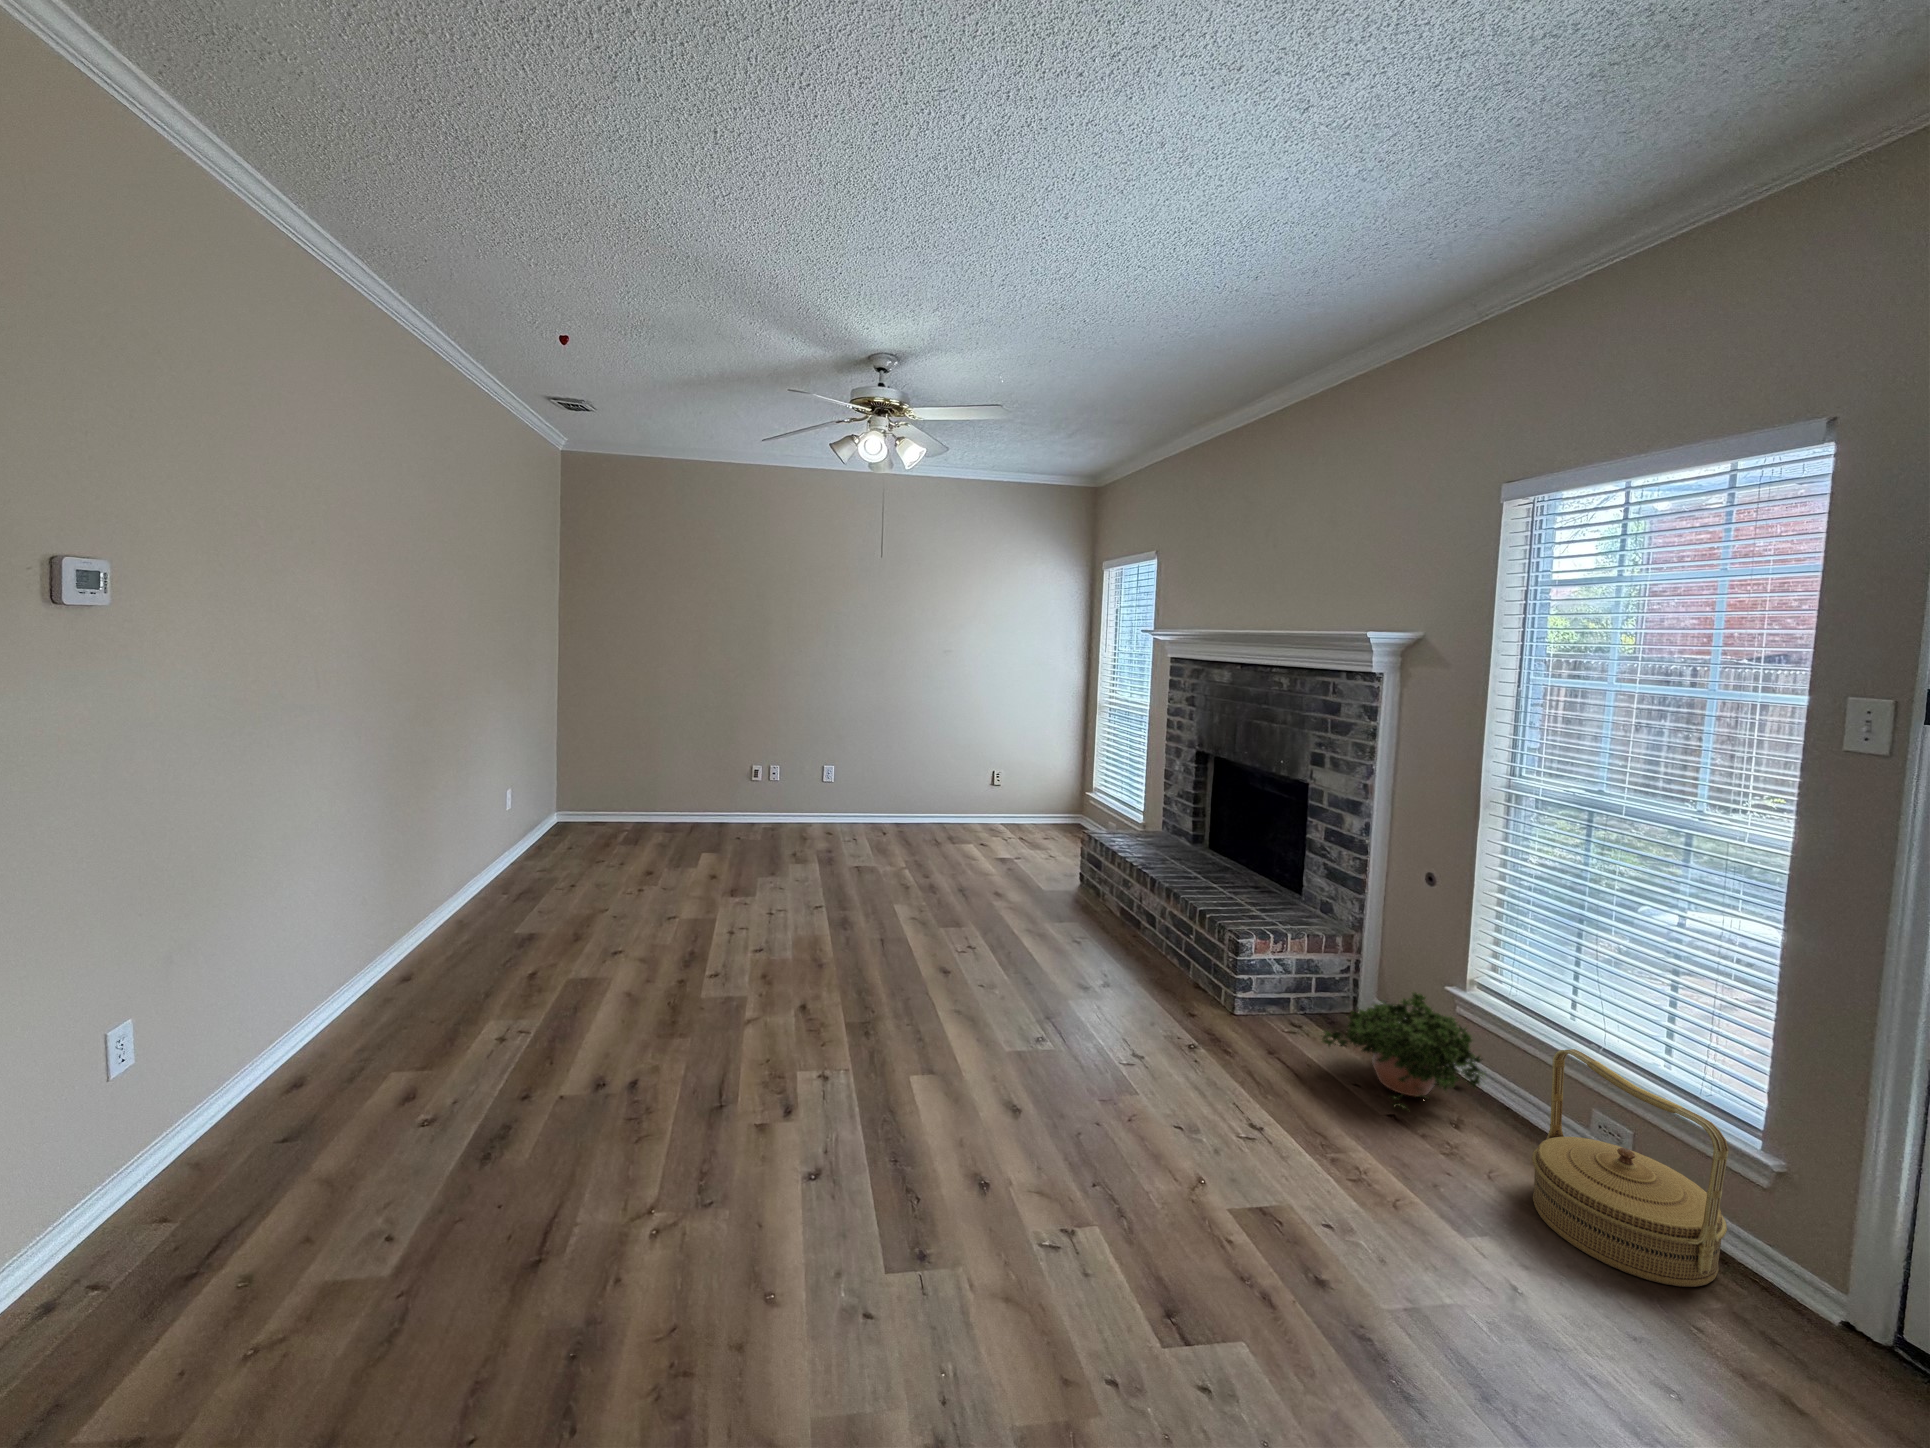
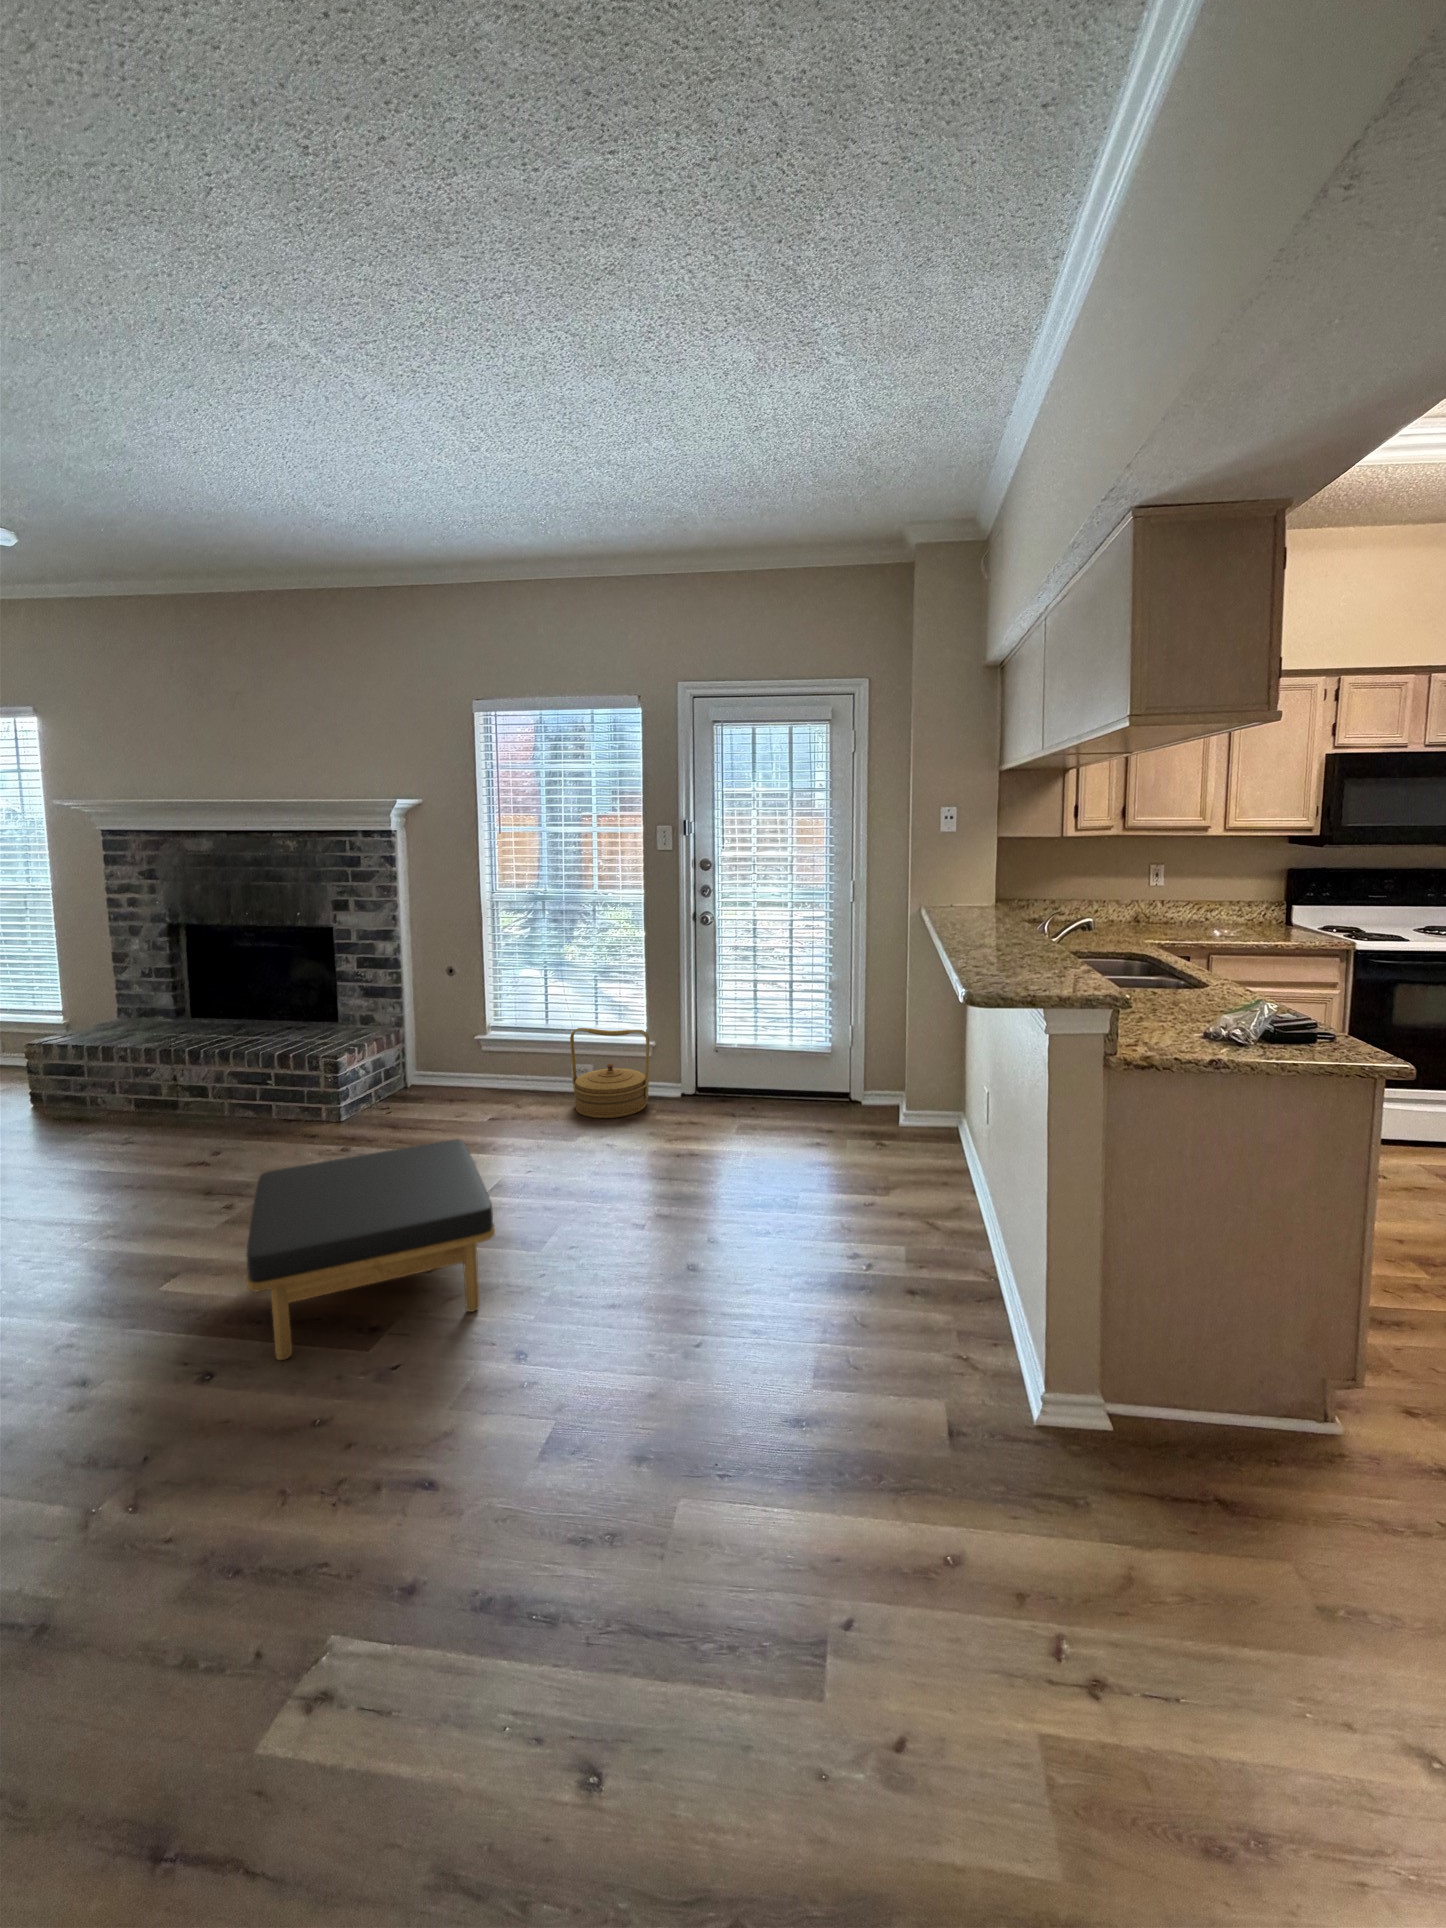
potted plant: present [1322,992,1484,1109] -> none [434,1043,529,1114]
ottoman: none [781,1016,1133,1358] -> present [246,1139,495,1360]

